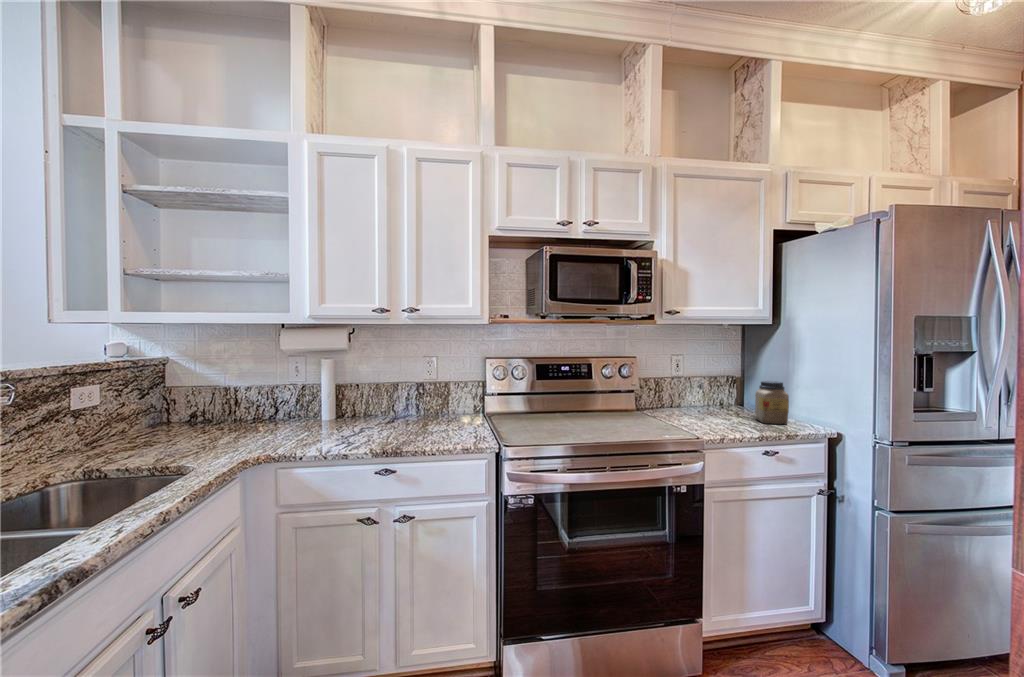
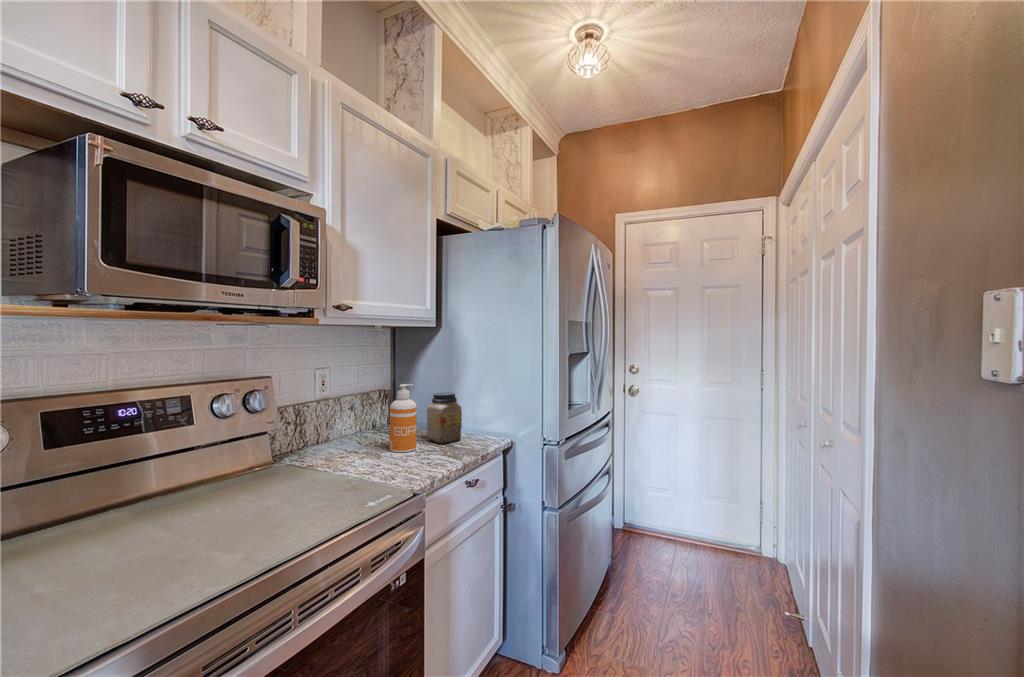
soap dispenser: none [716,370,739,423] -> present [390,384,417,452]

